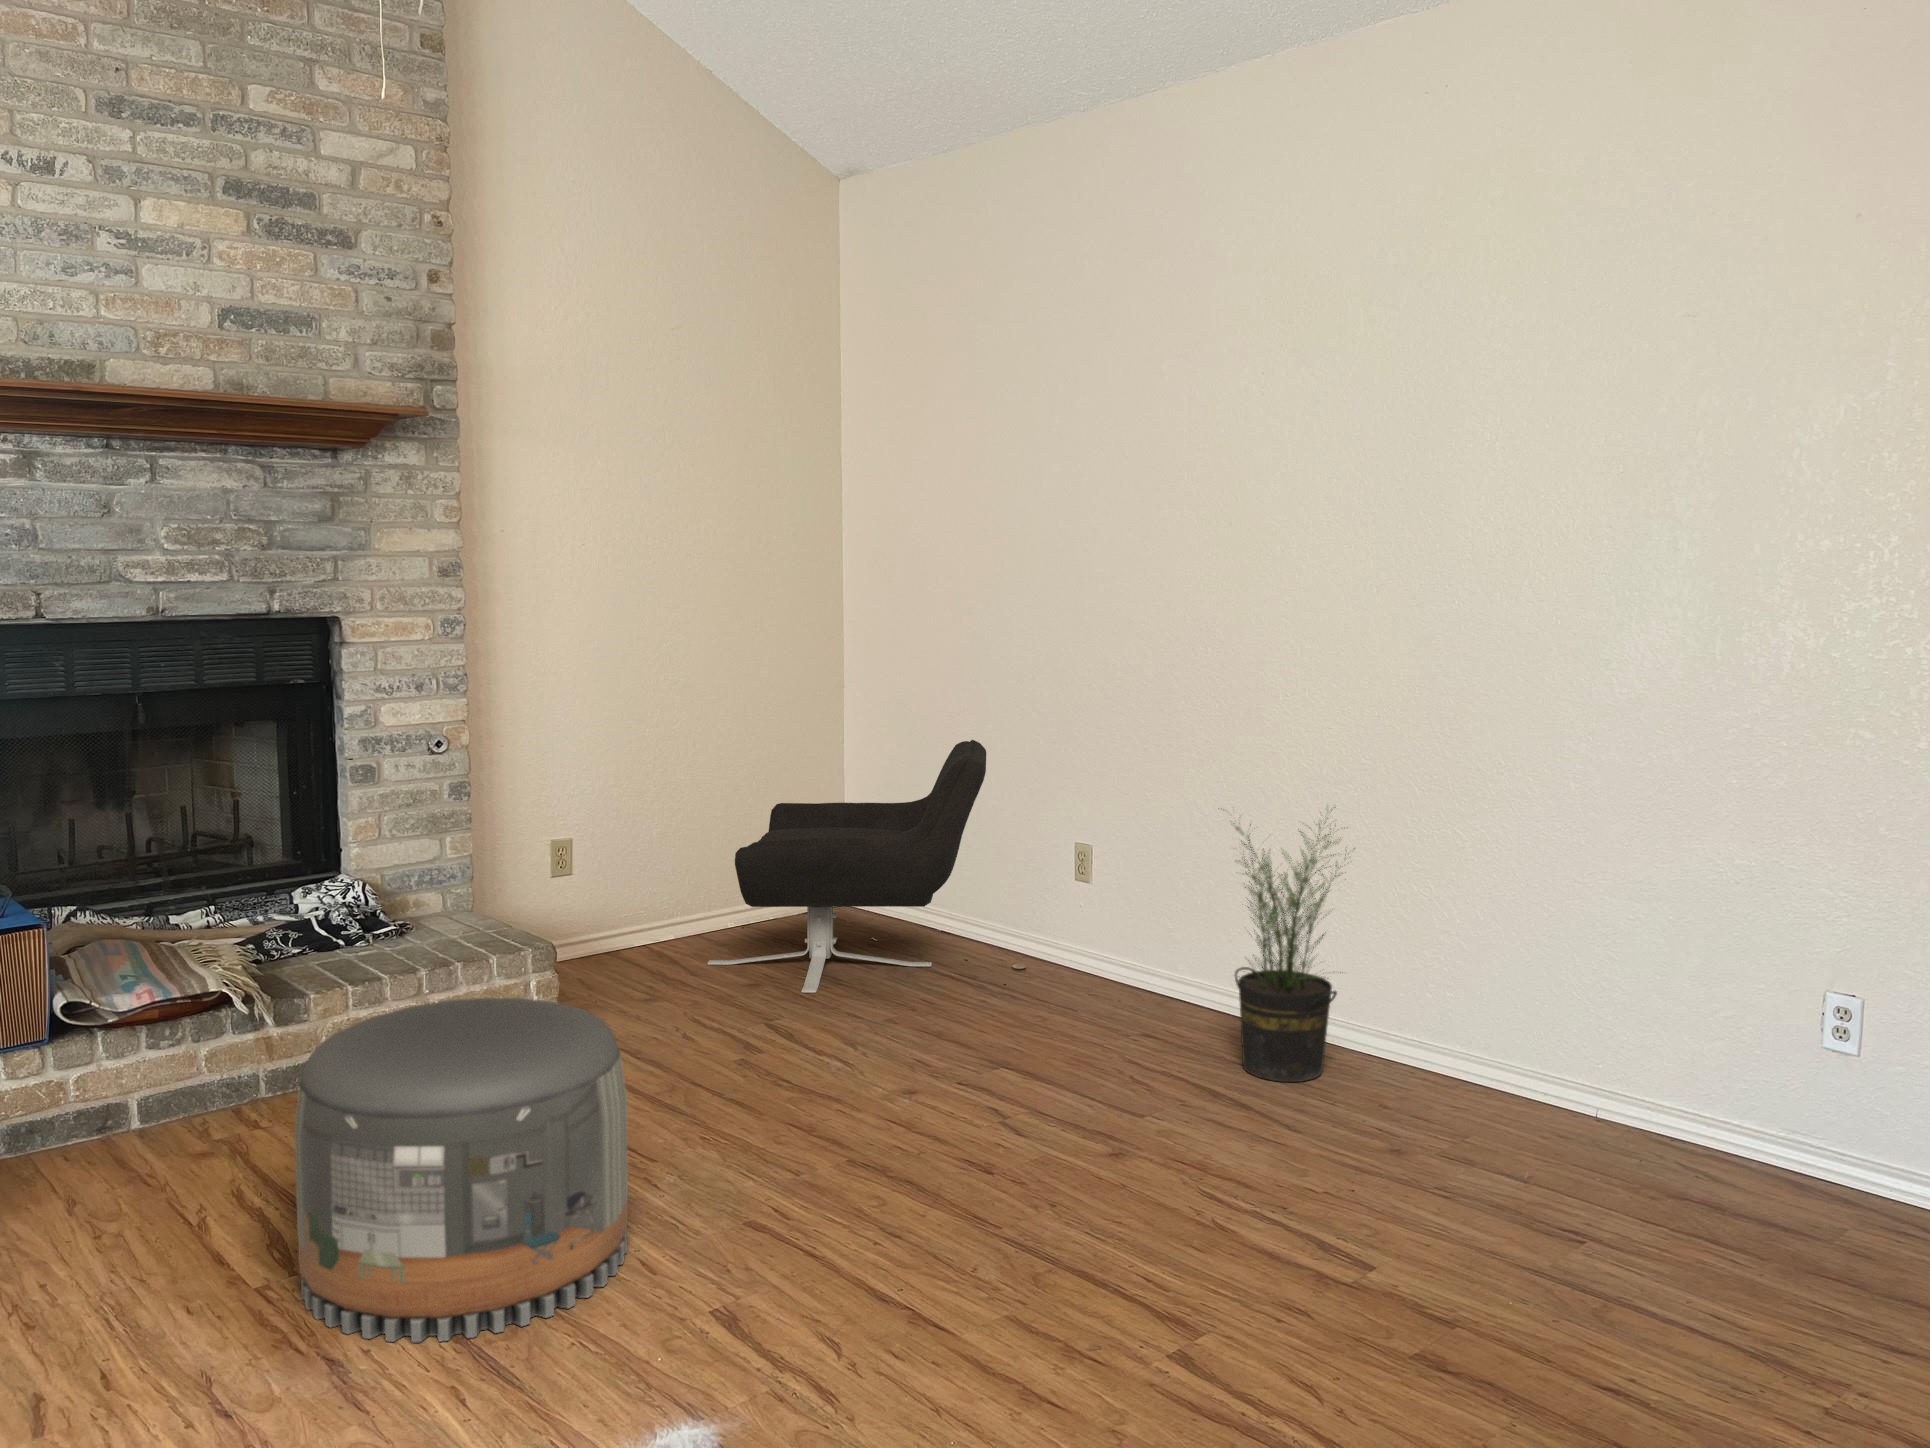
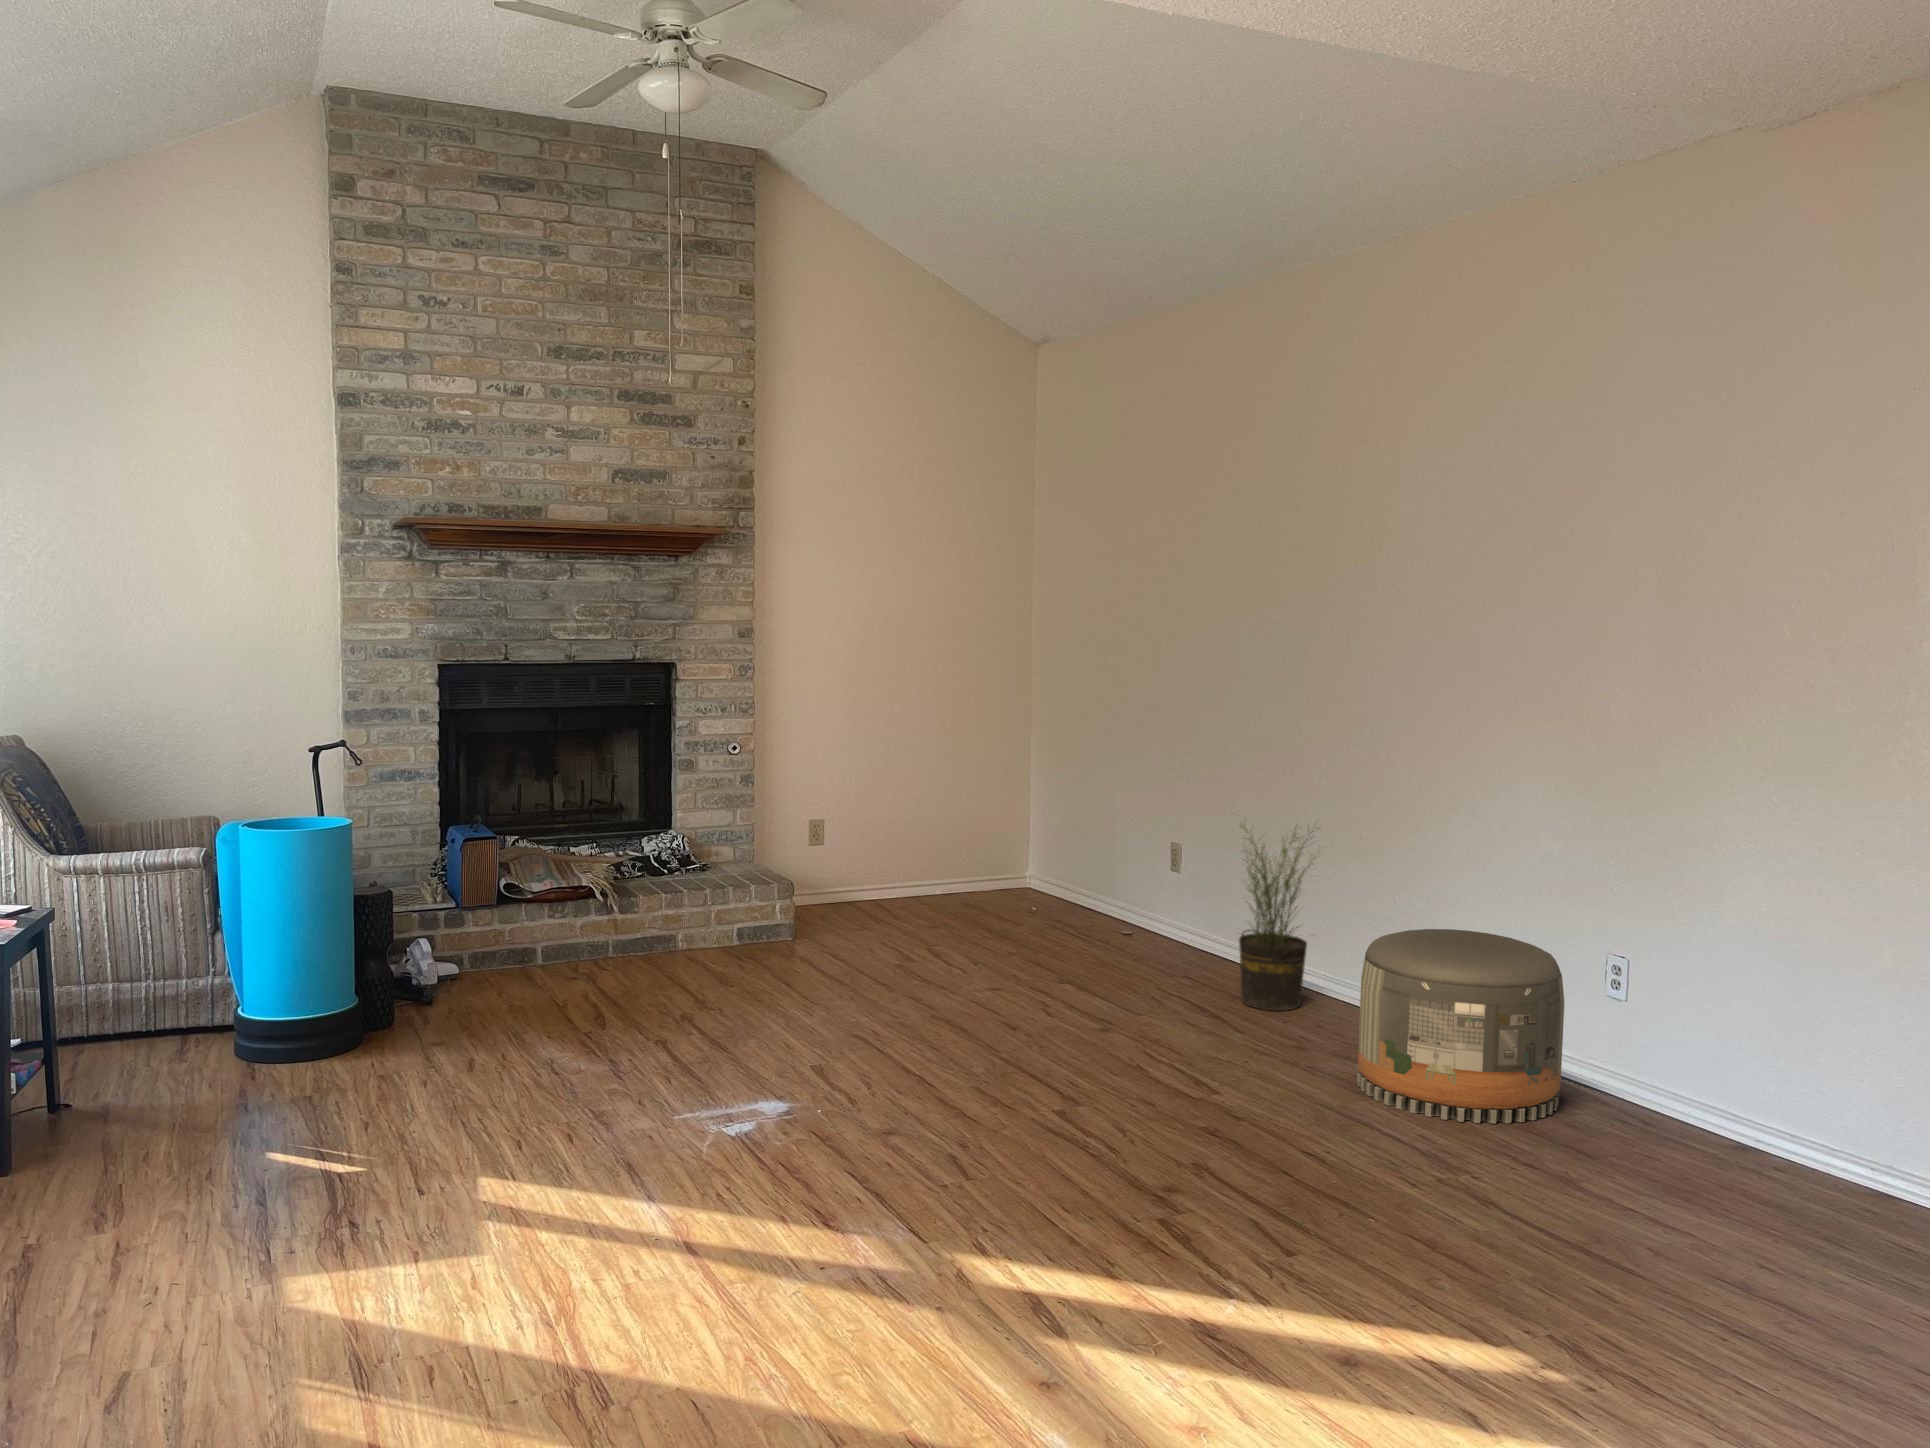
lounge chair: present [707,740,986,993] -> none [911,764,1119,936]
pouf: present [294,998,628,1342] -> present [1357,929,1564,1124]

